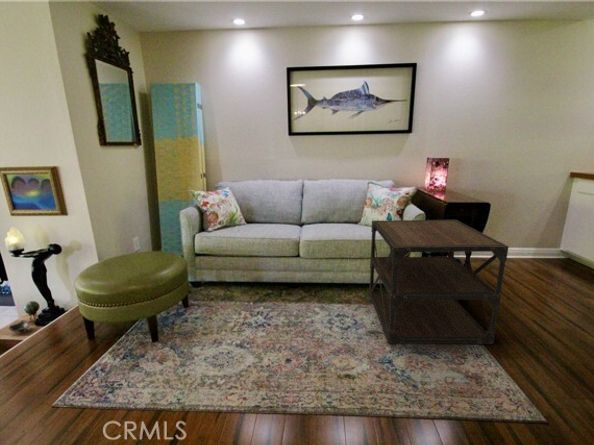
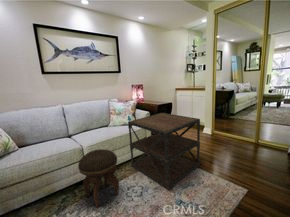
footstool: none [279,247,329,315] -> present [78,149,119,207]

